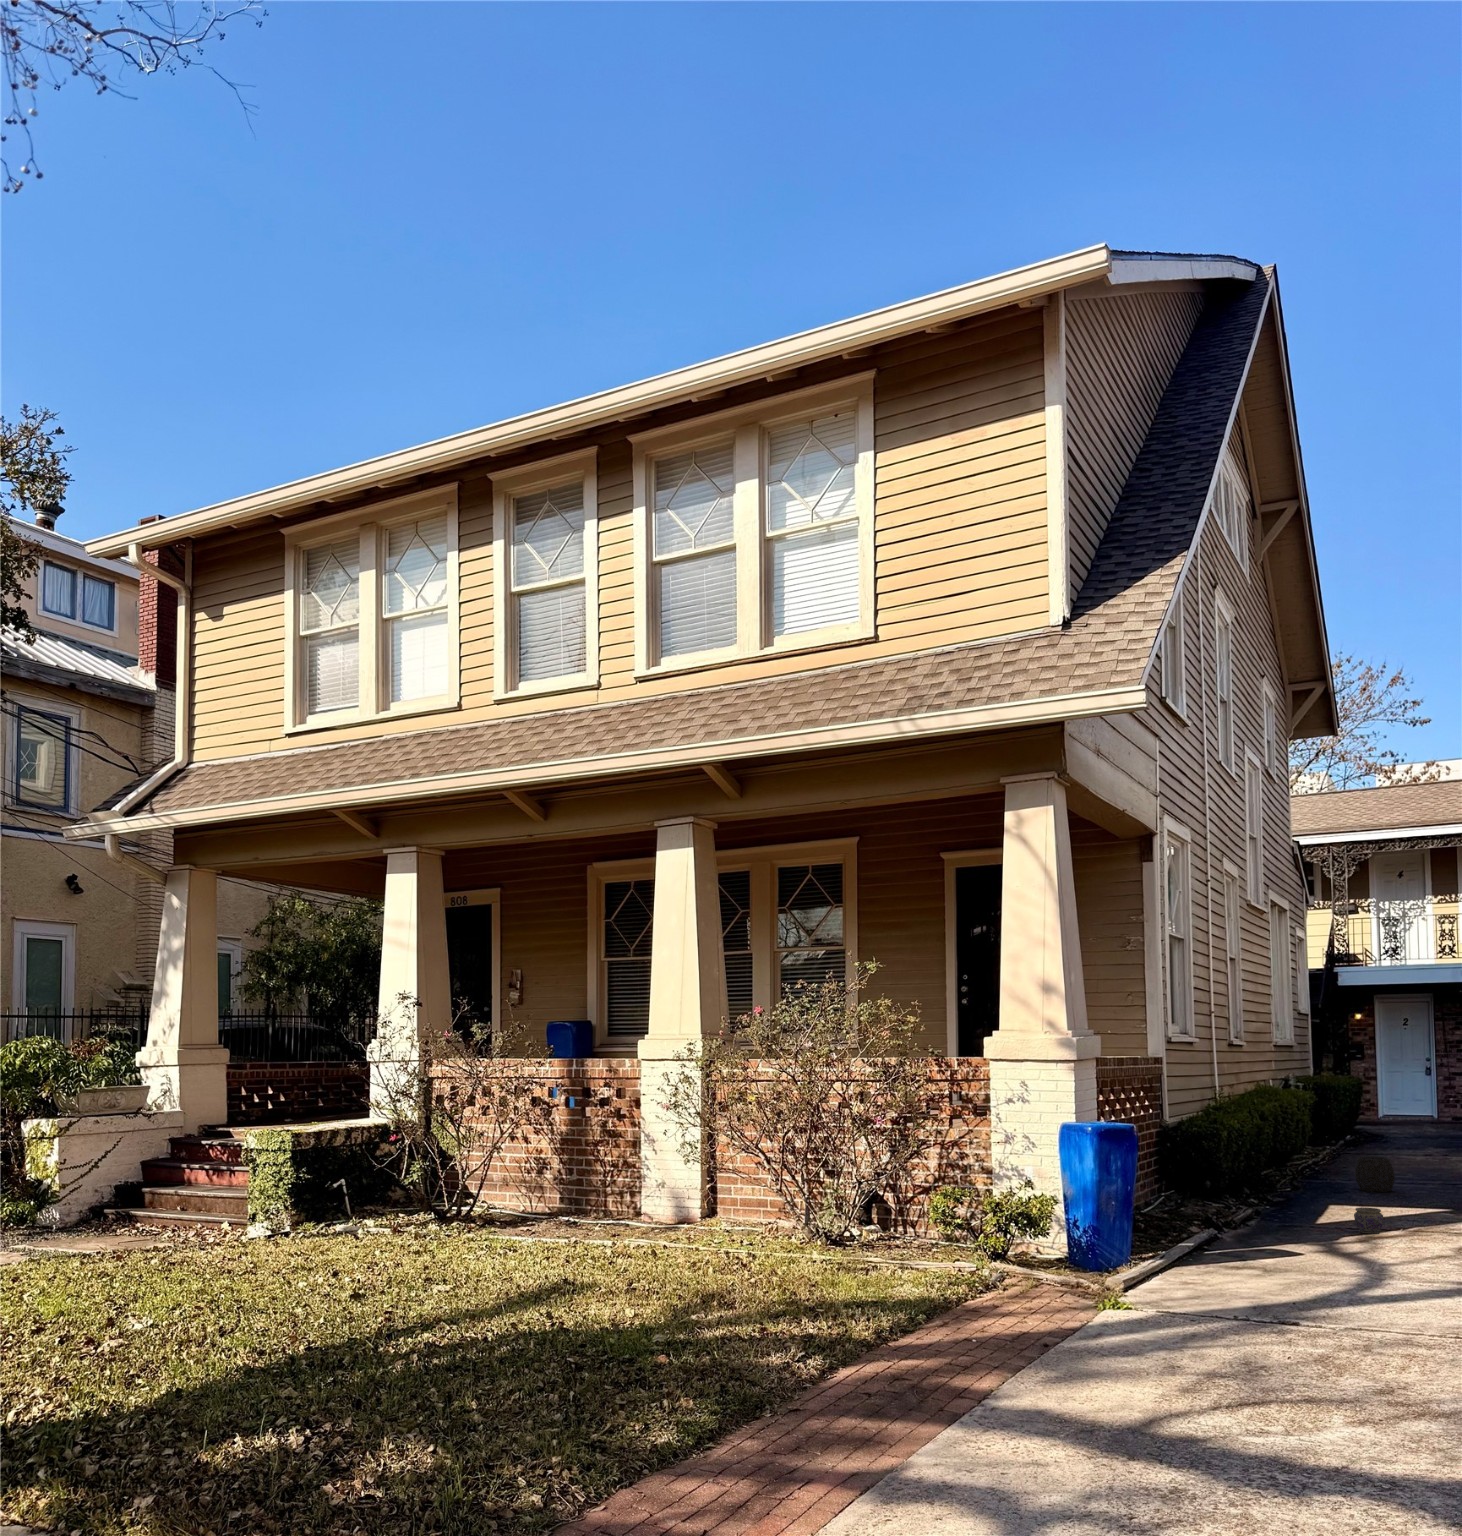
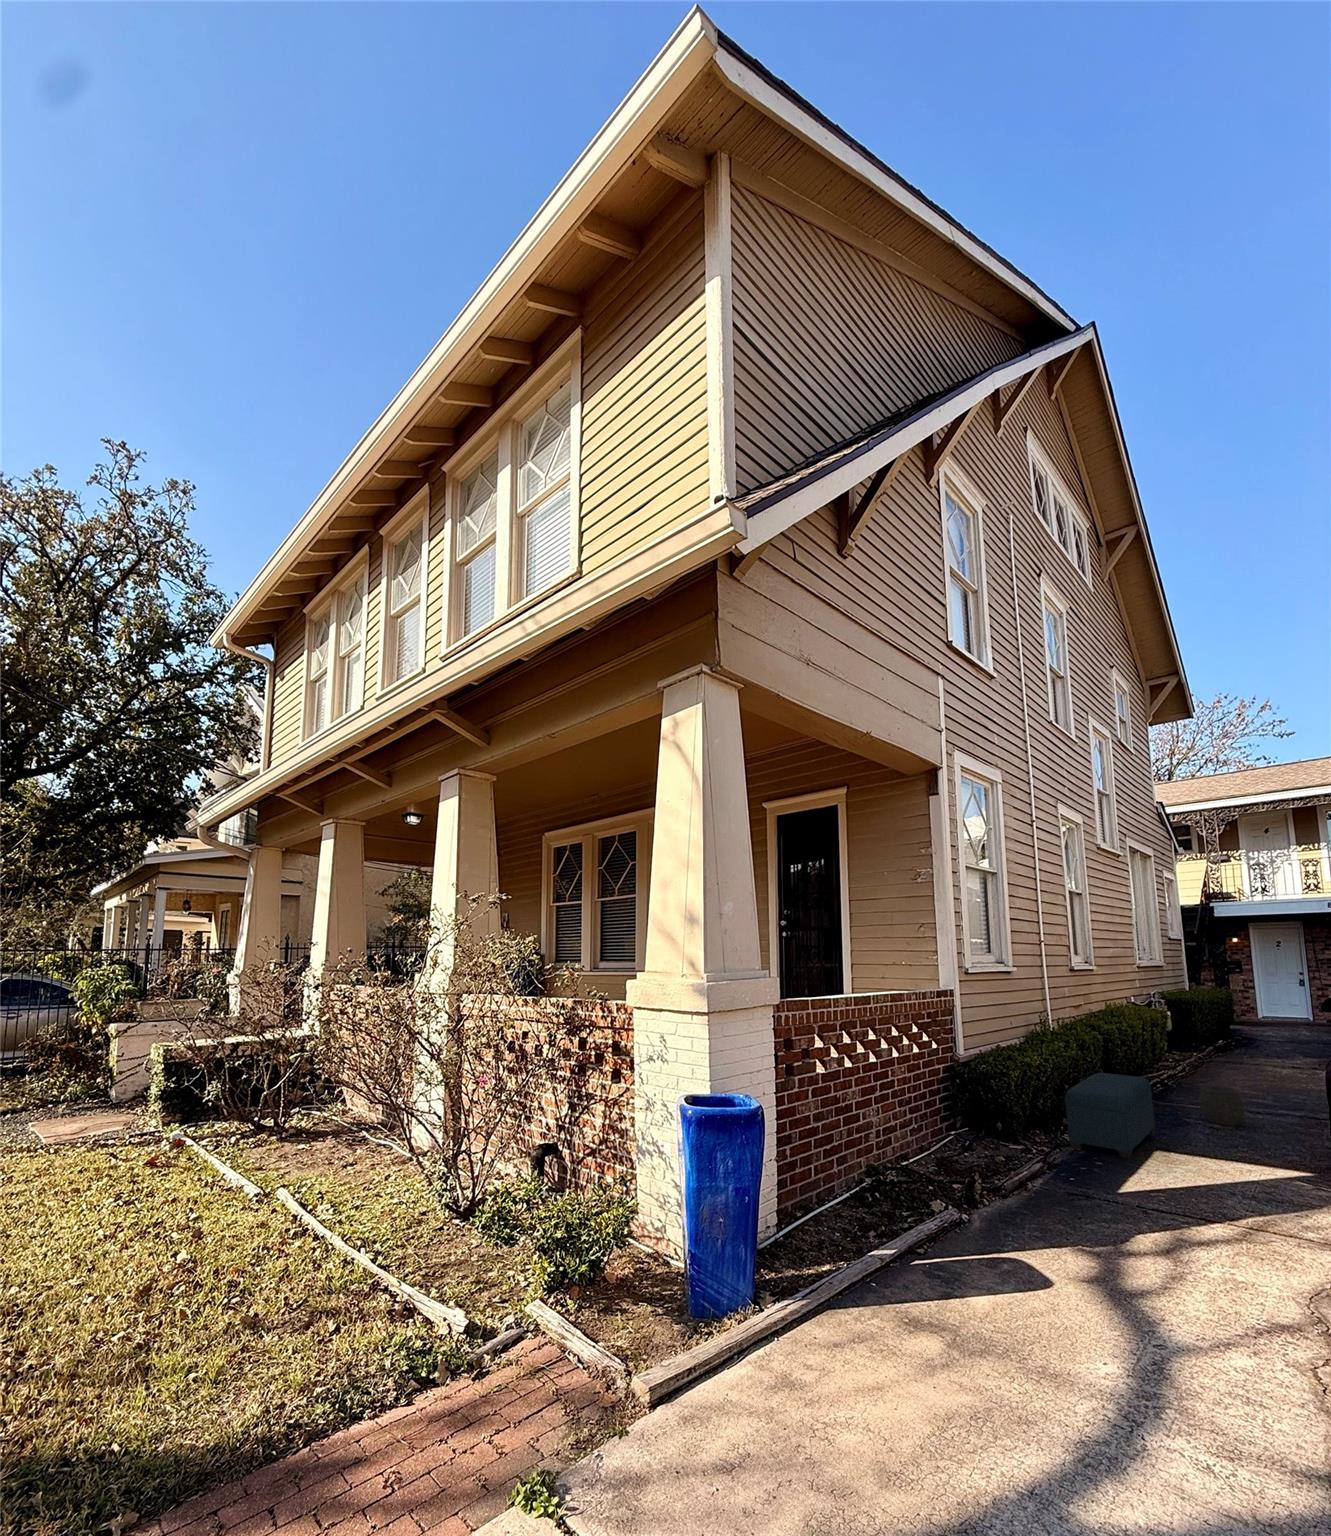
bench: none [1252,1143,1322,1213] -> present [1065,1073,1155,1158]
planter: present [1354,1207,1383,1234] -> none [1163,1187,1203,1226]

